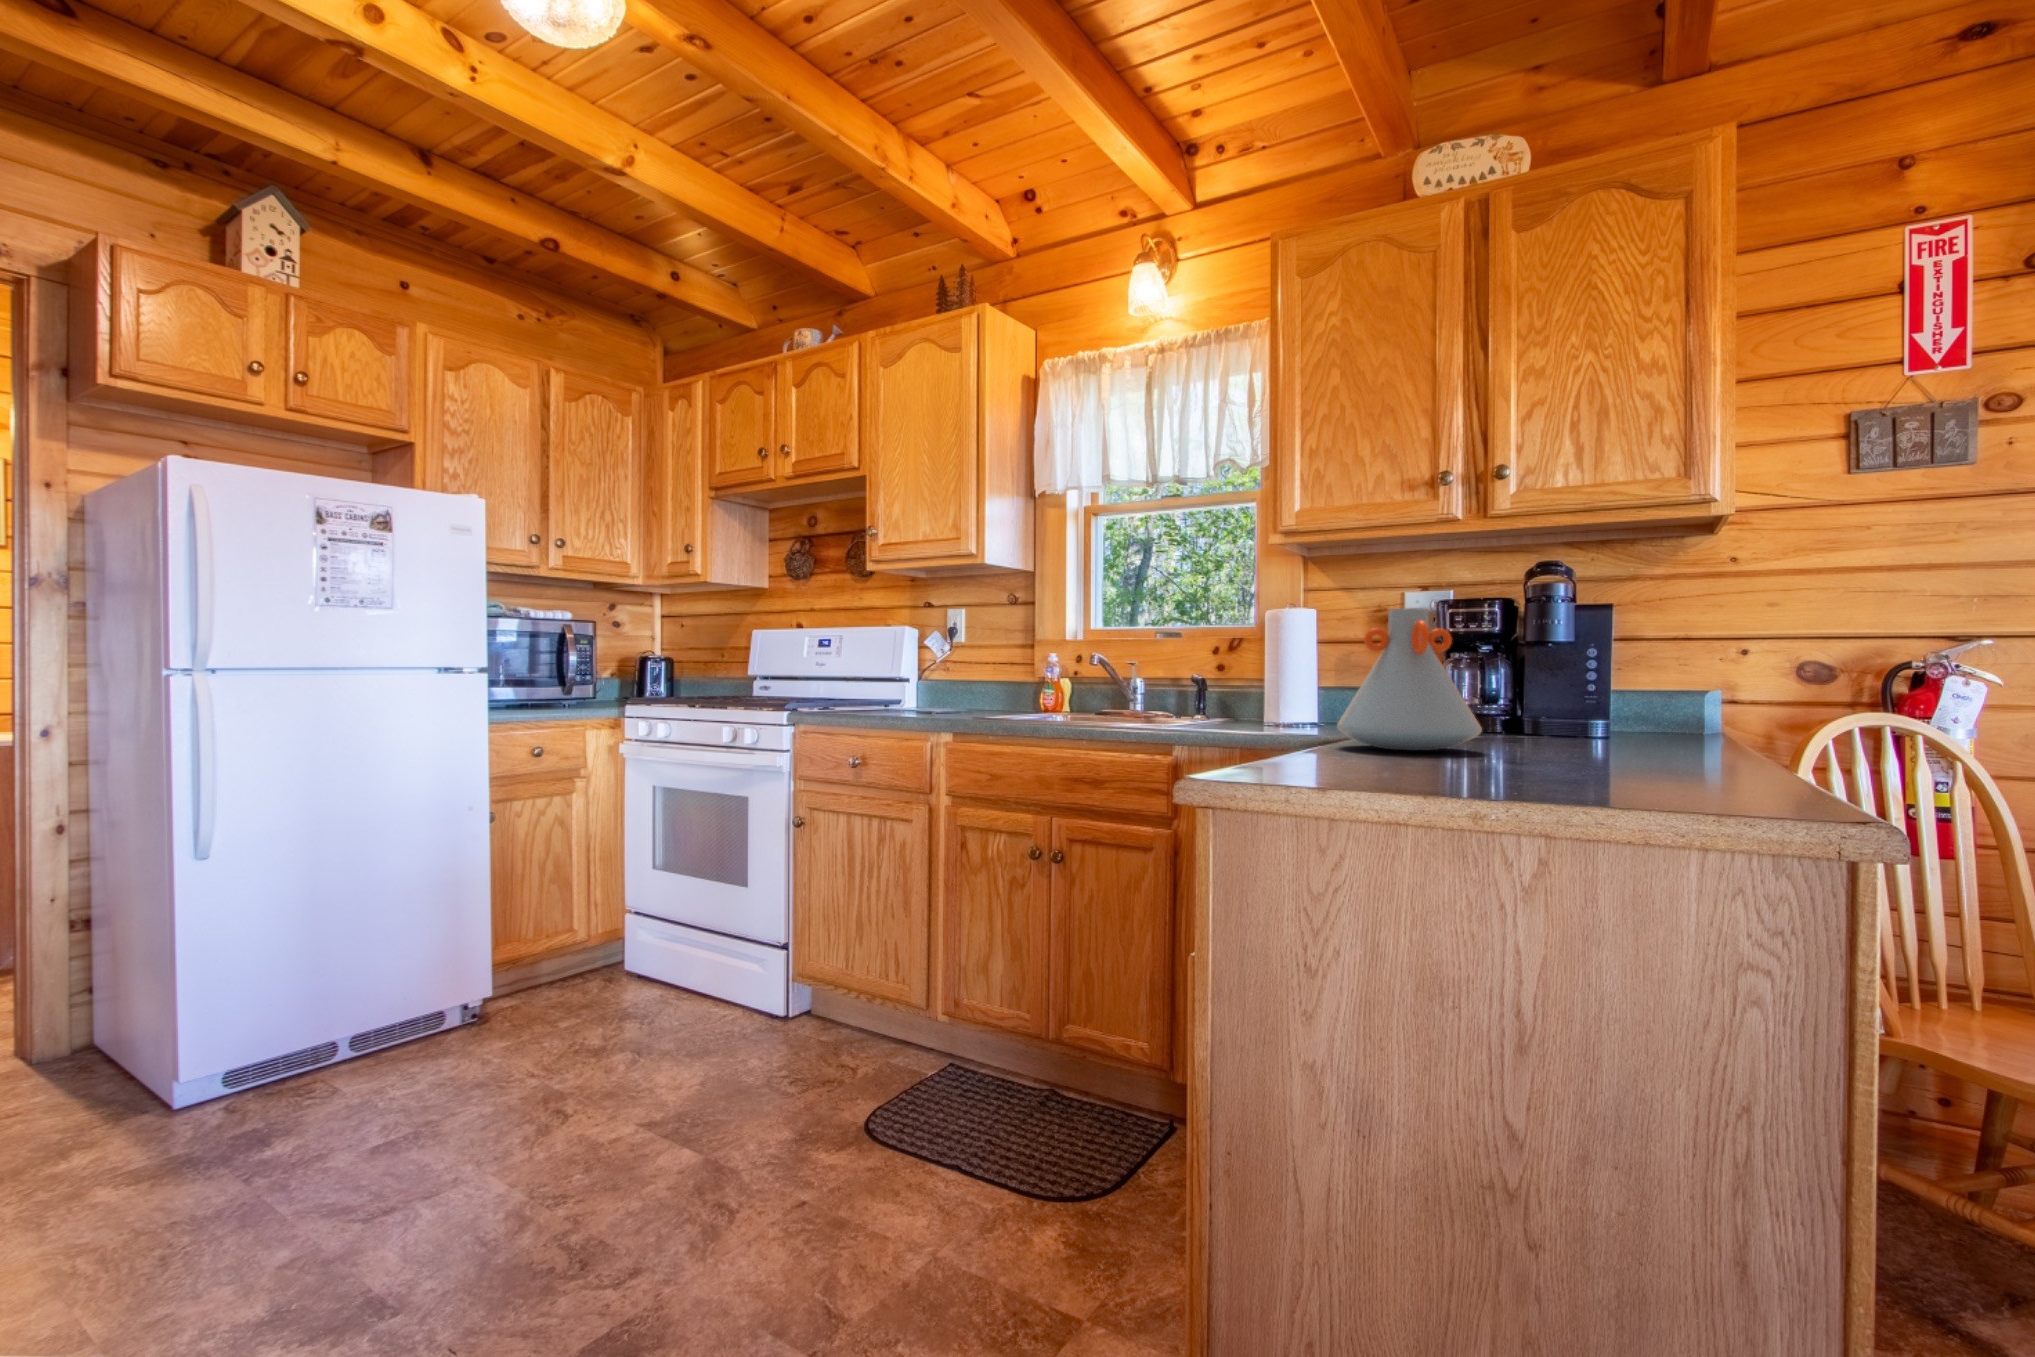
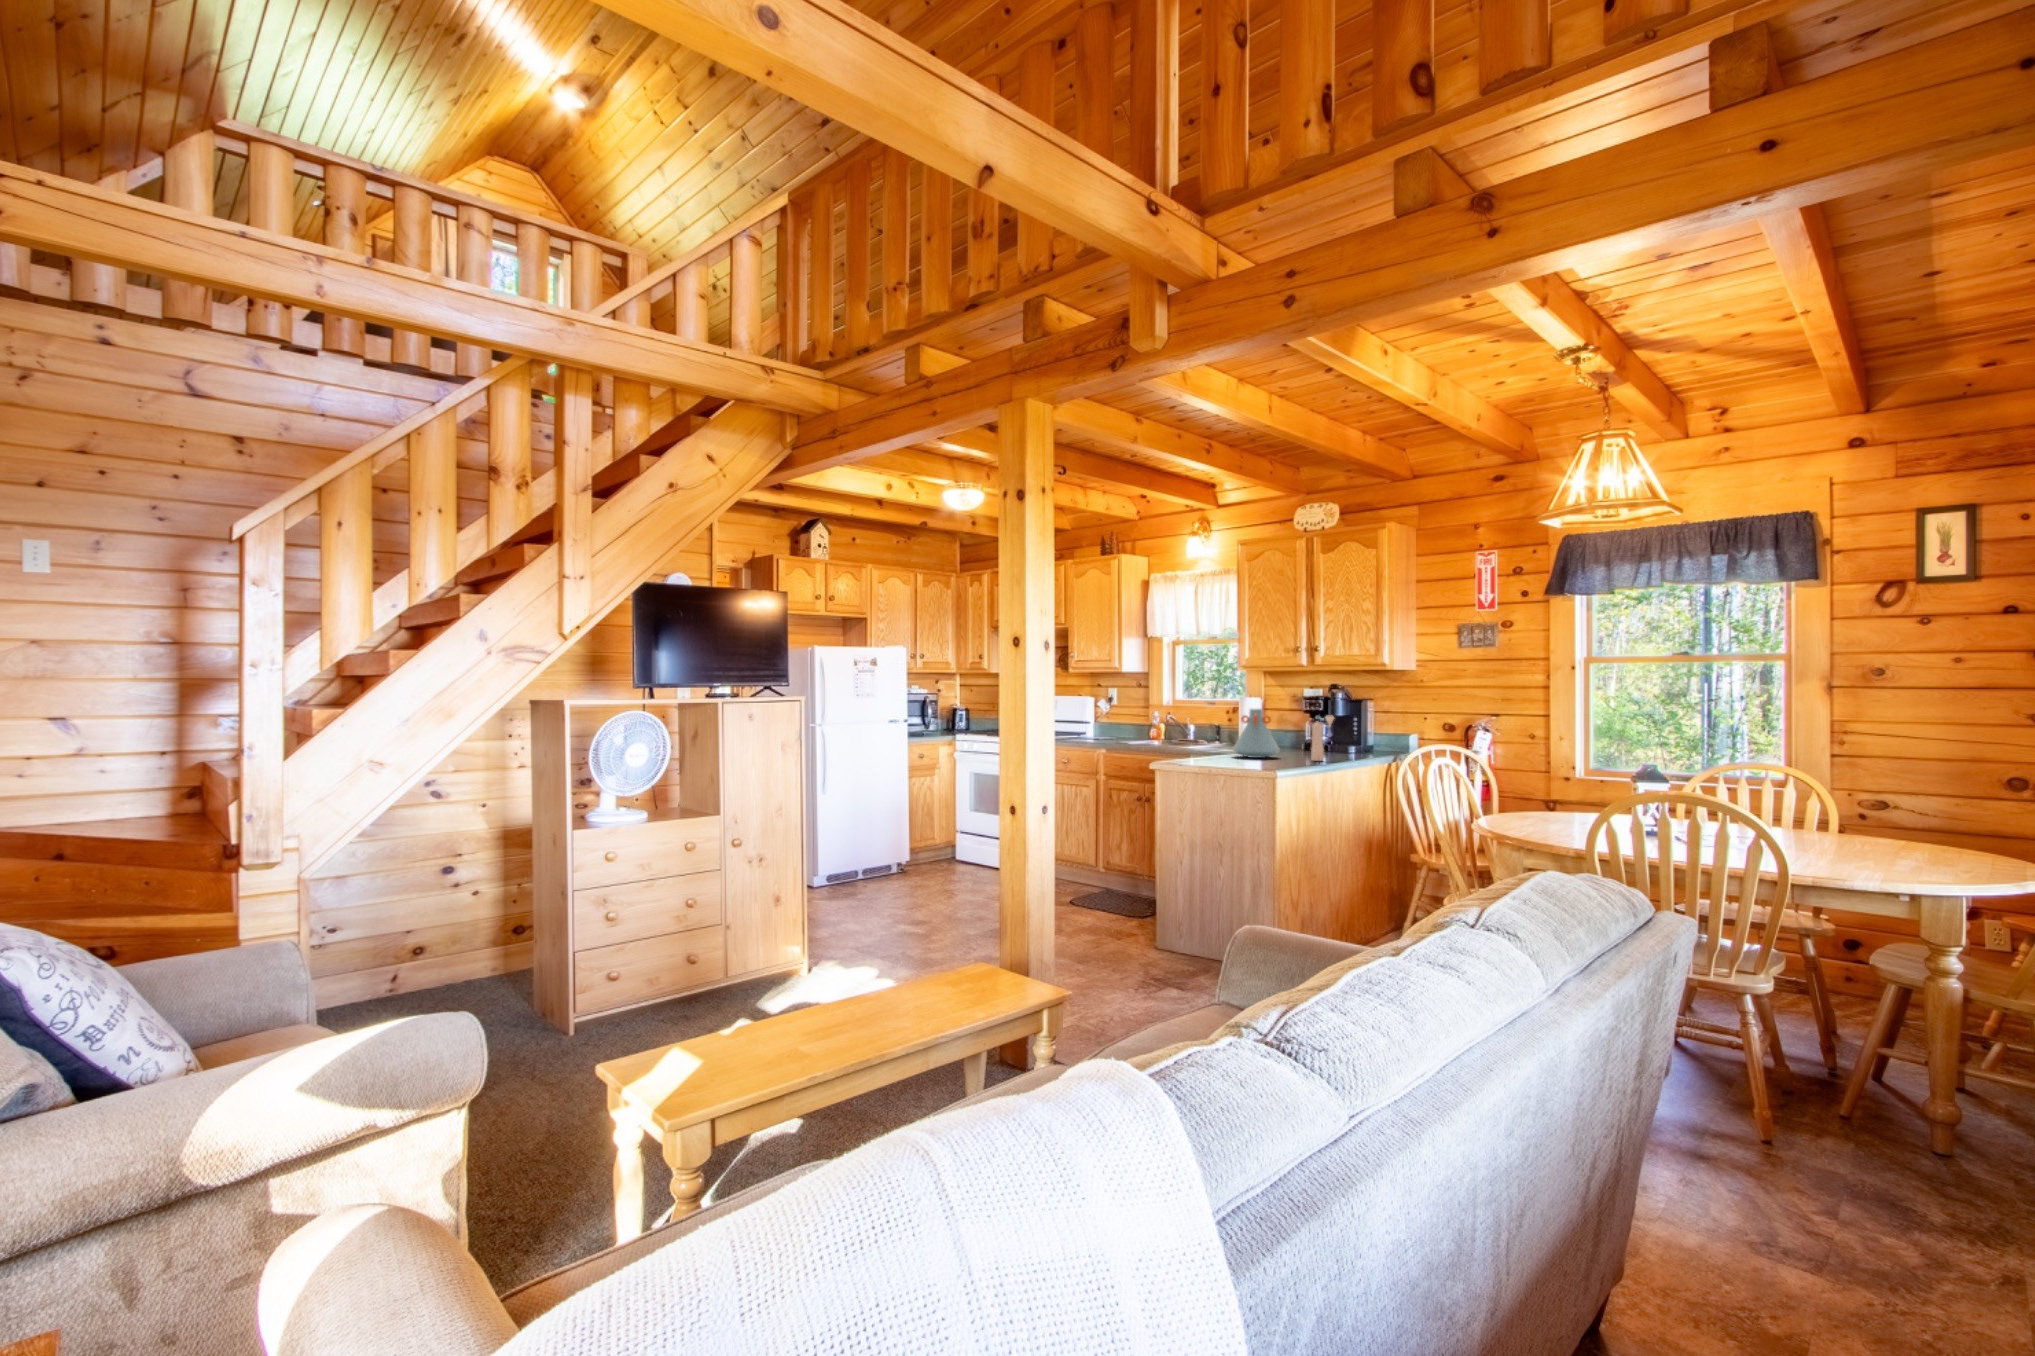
pepper mill: none [1593,627,1636,759] -> present [1311,716,1334,761]

